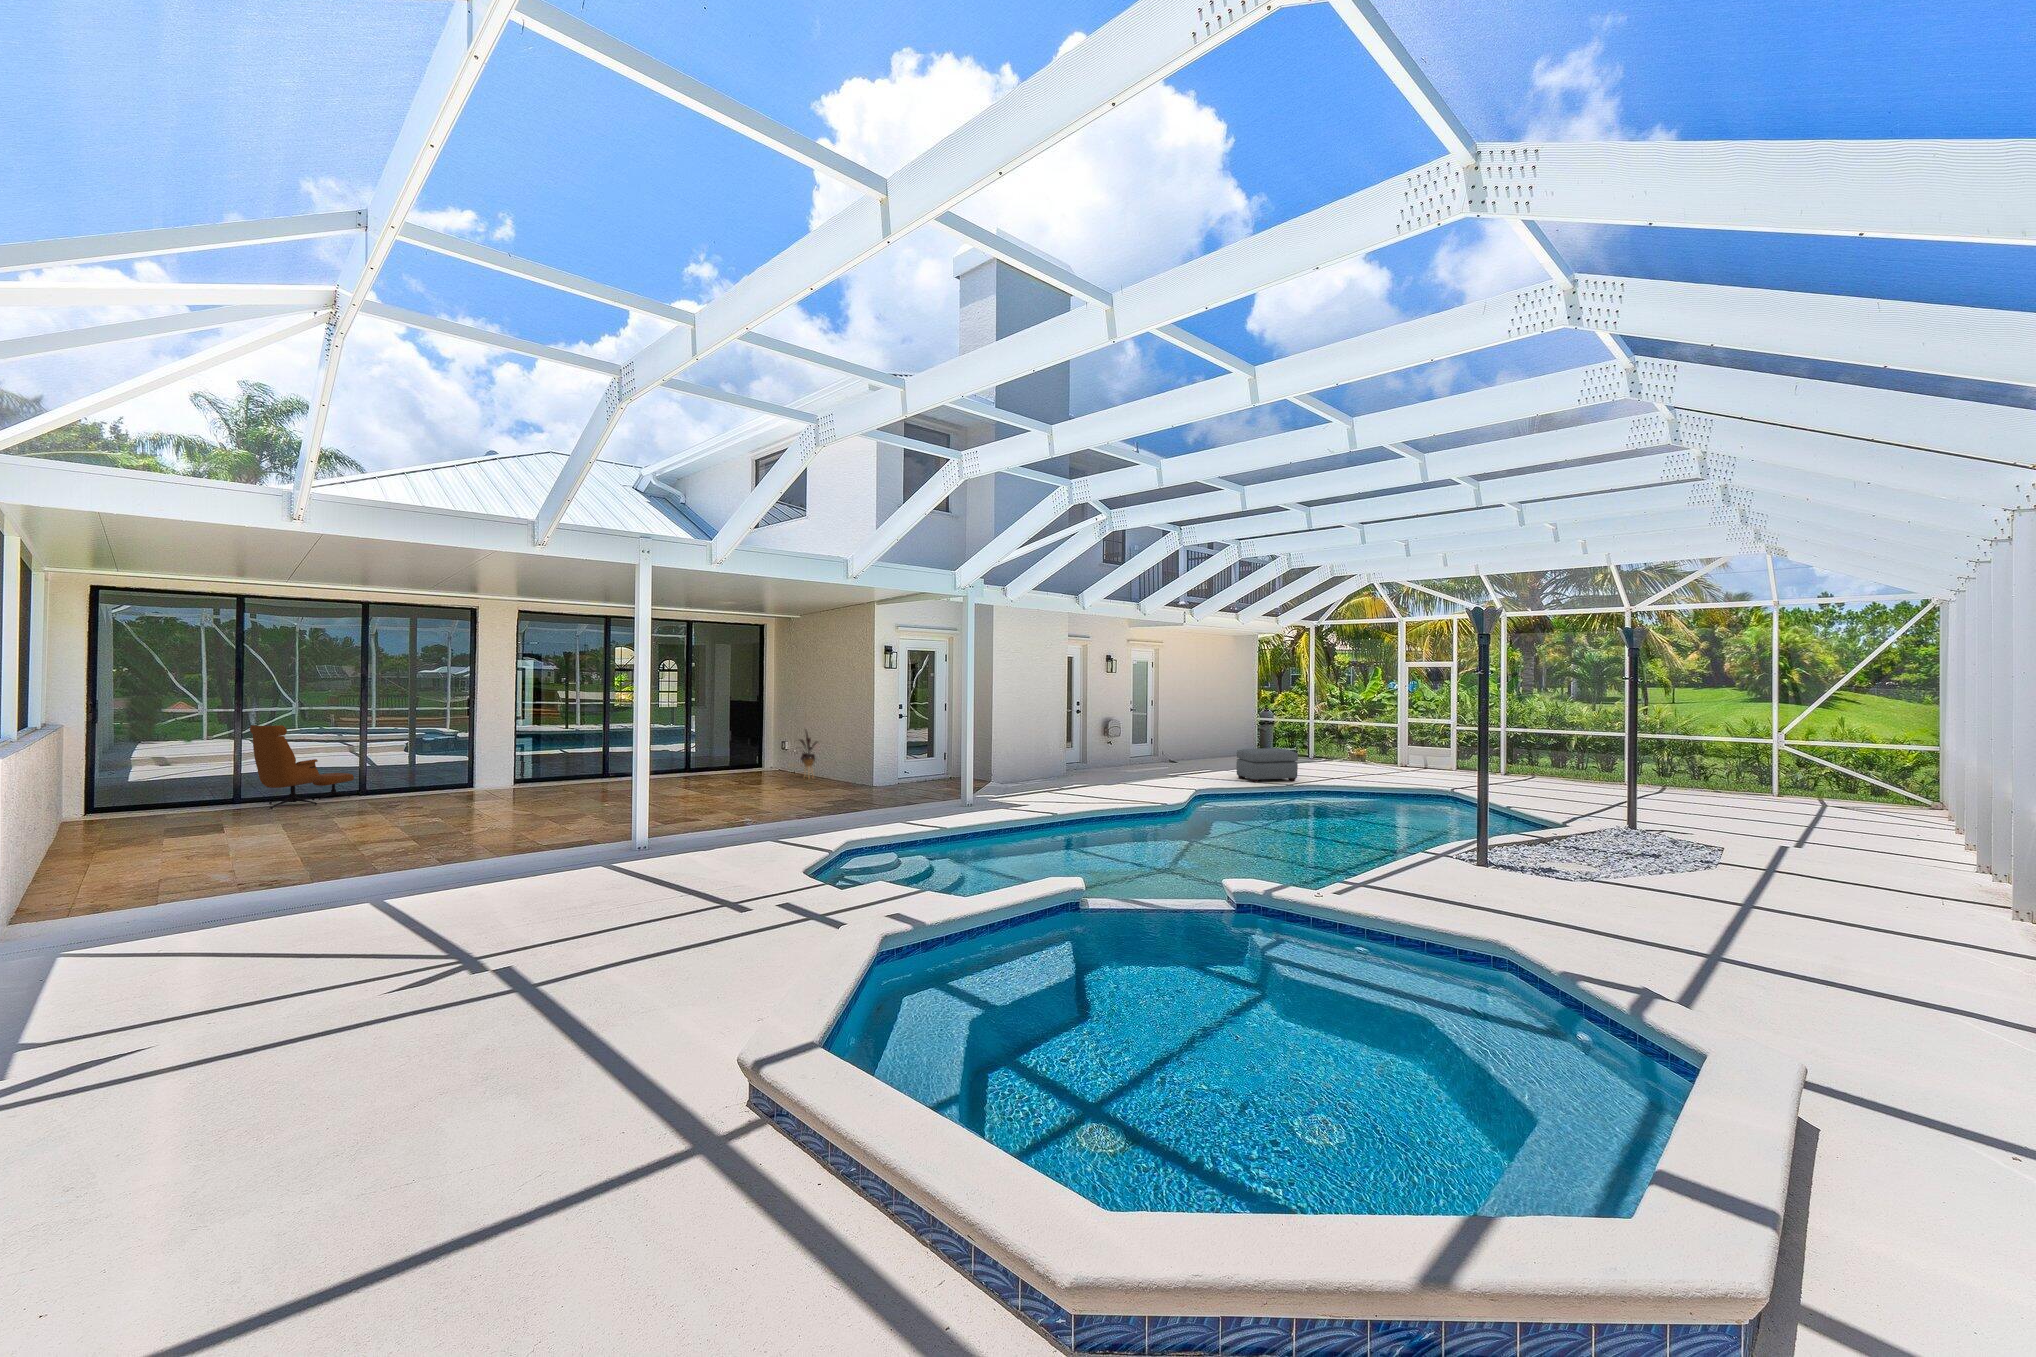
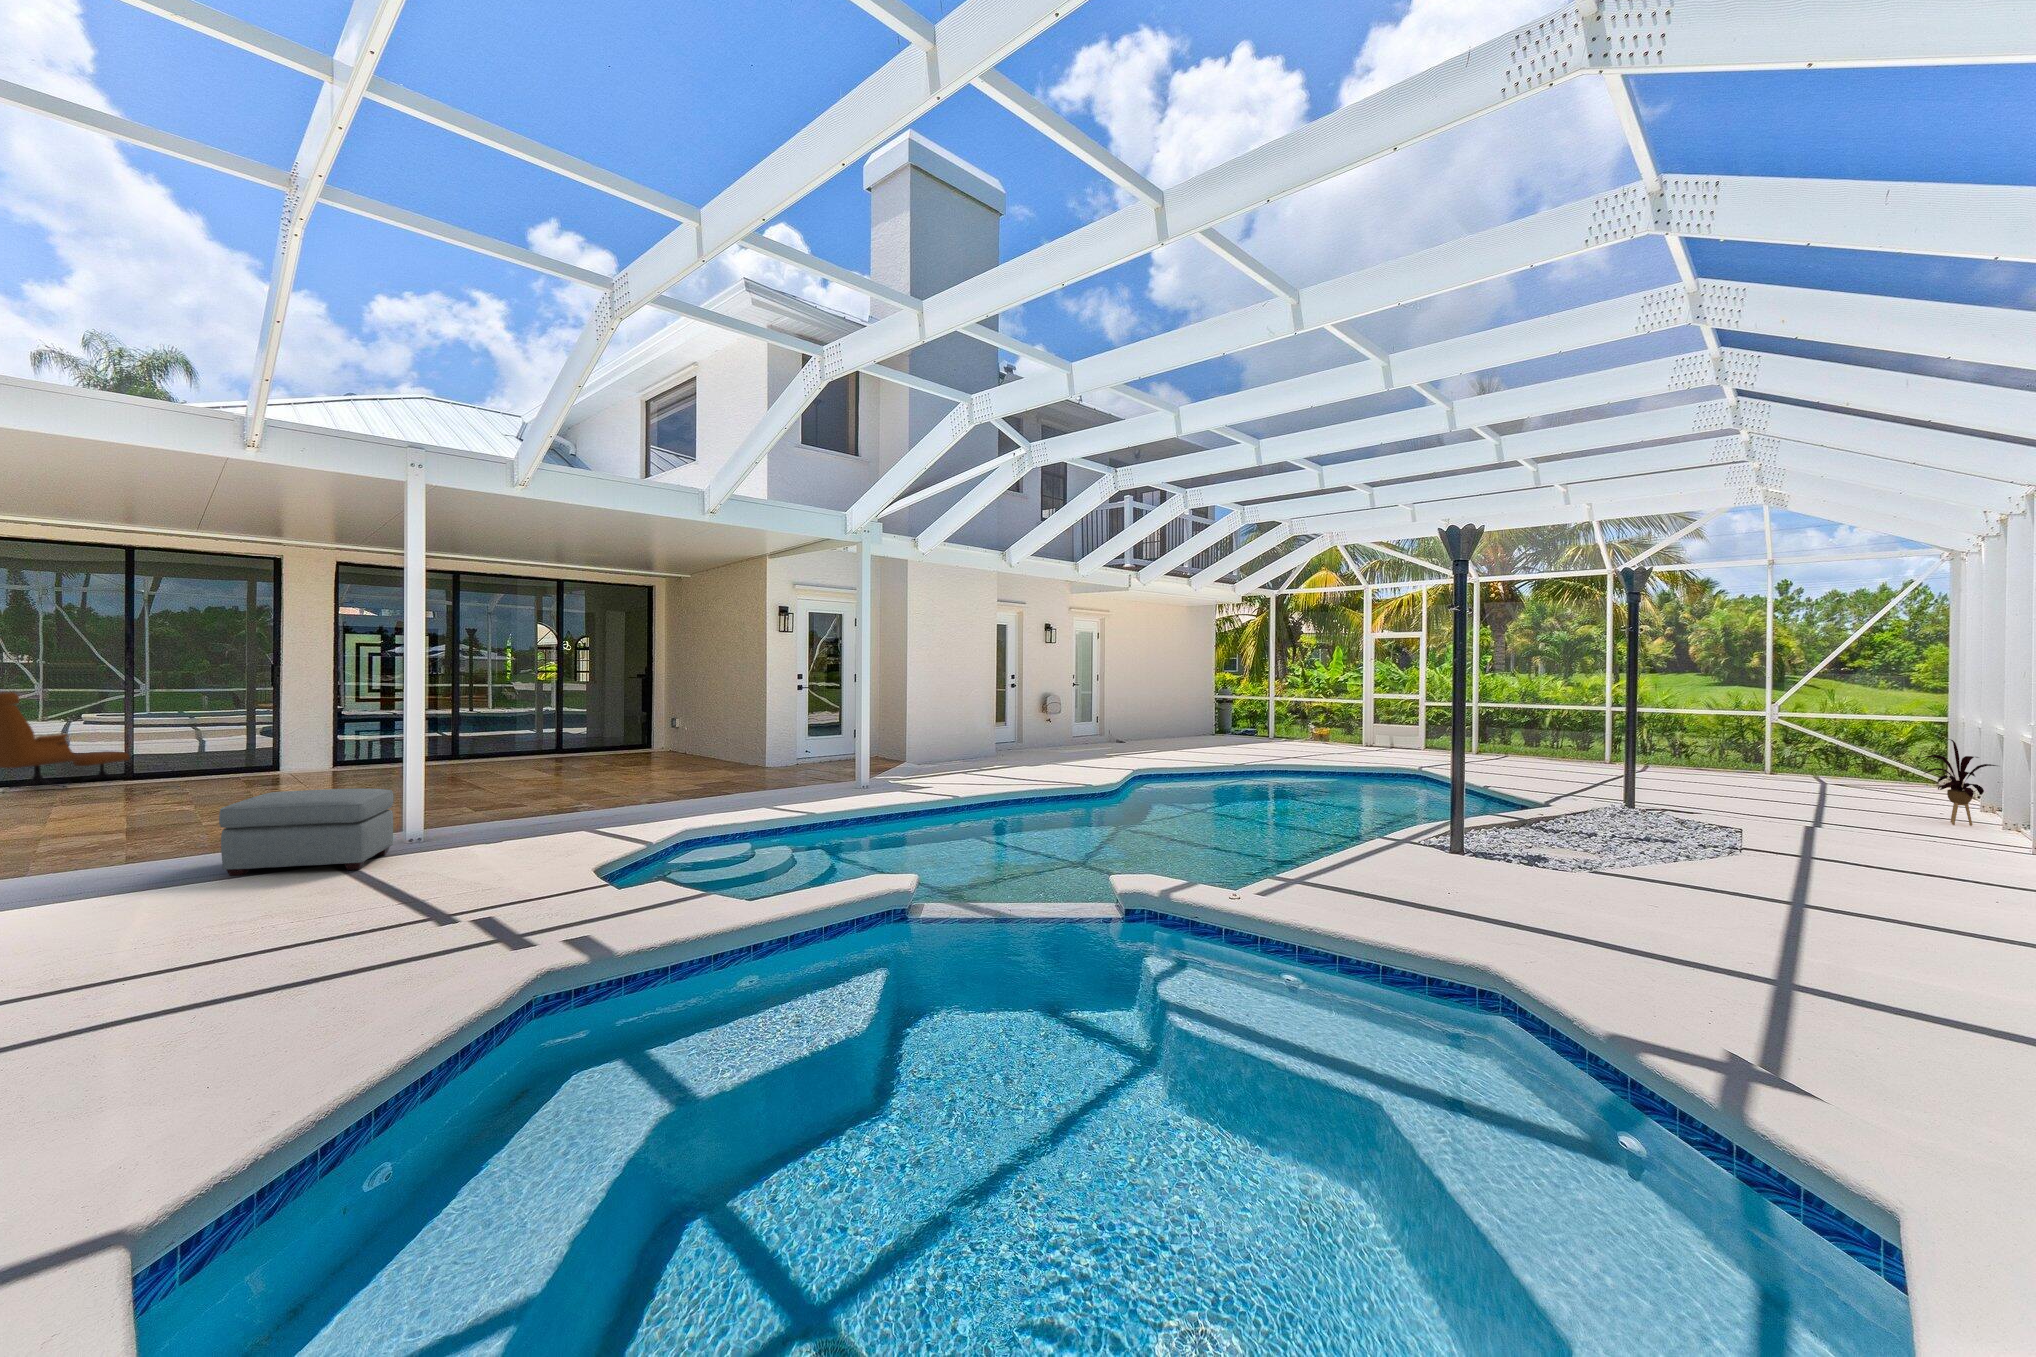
house plant: present [800,731,817,770] -> present [1918,740,1996,825]
ottoman: present [1236,748,1298,782] -> present [219,788,394,876]

